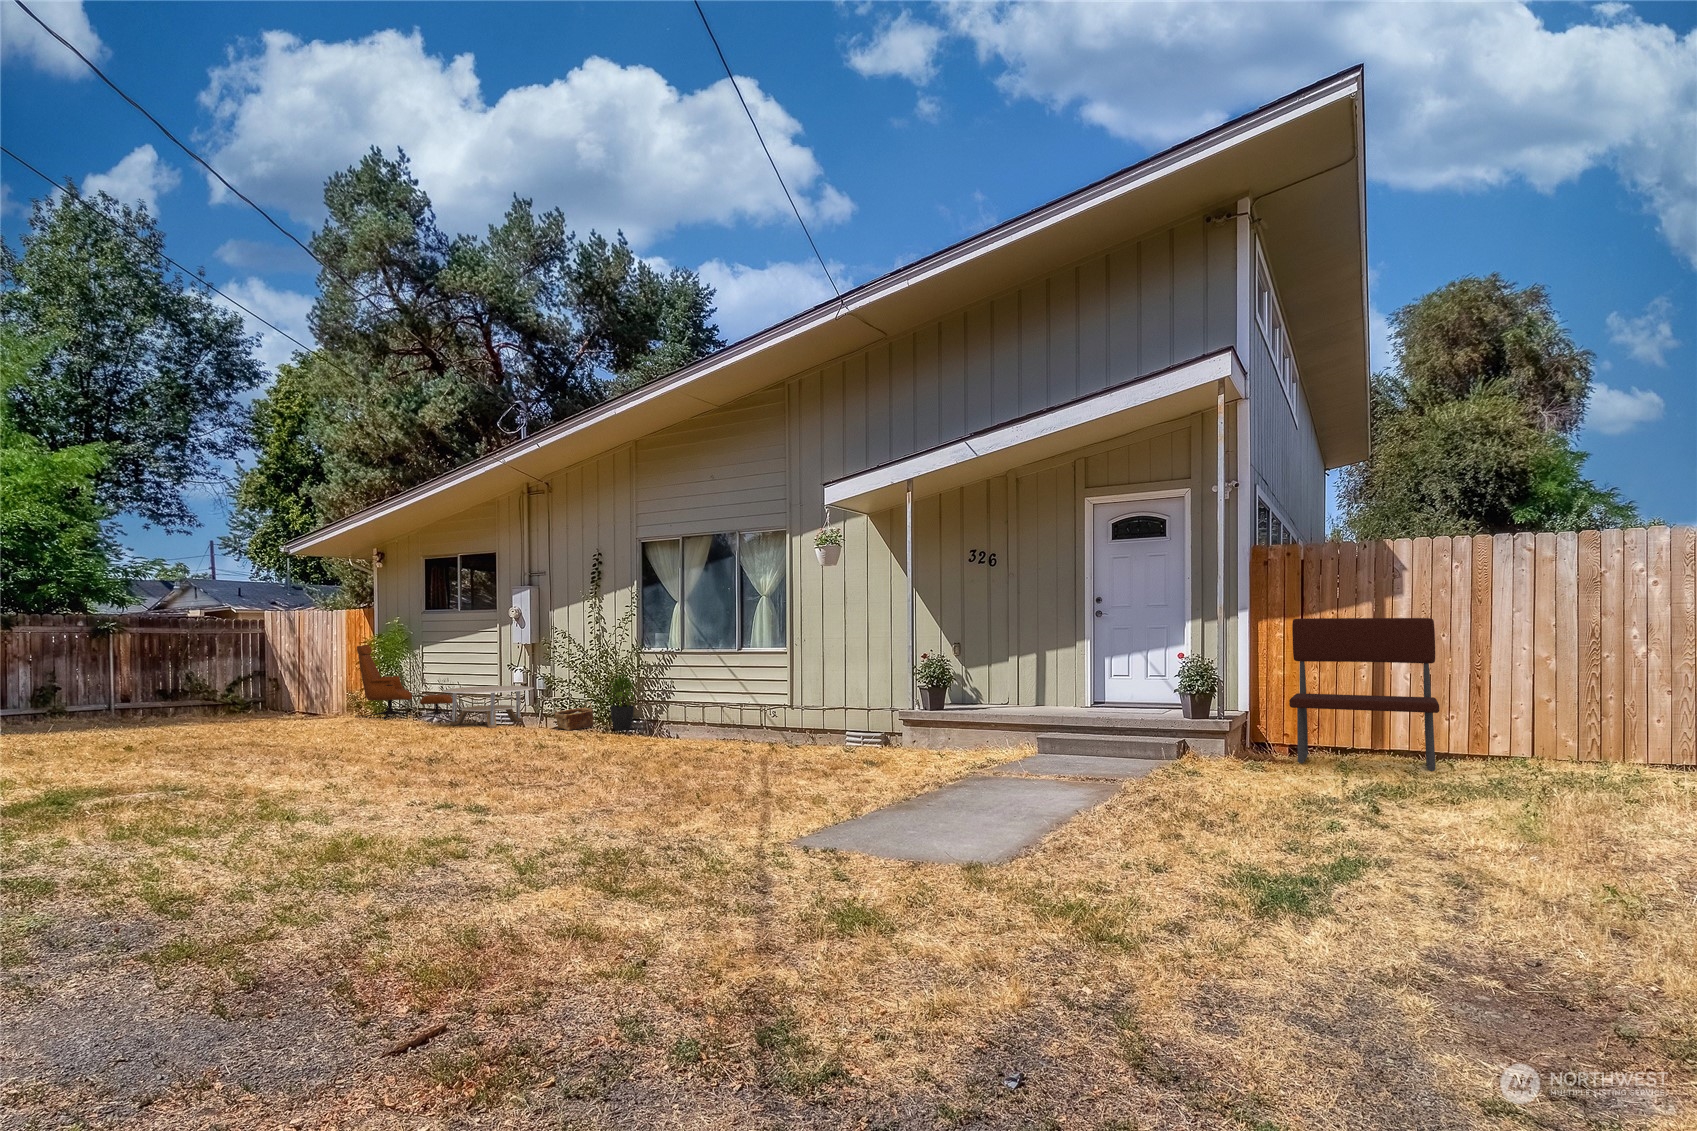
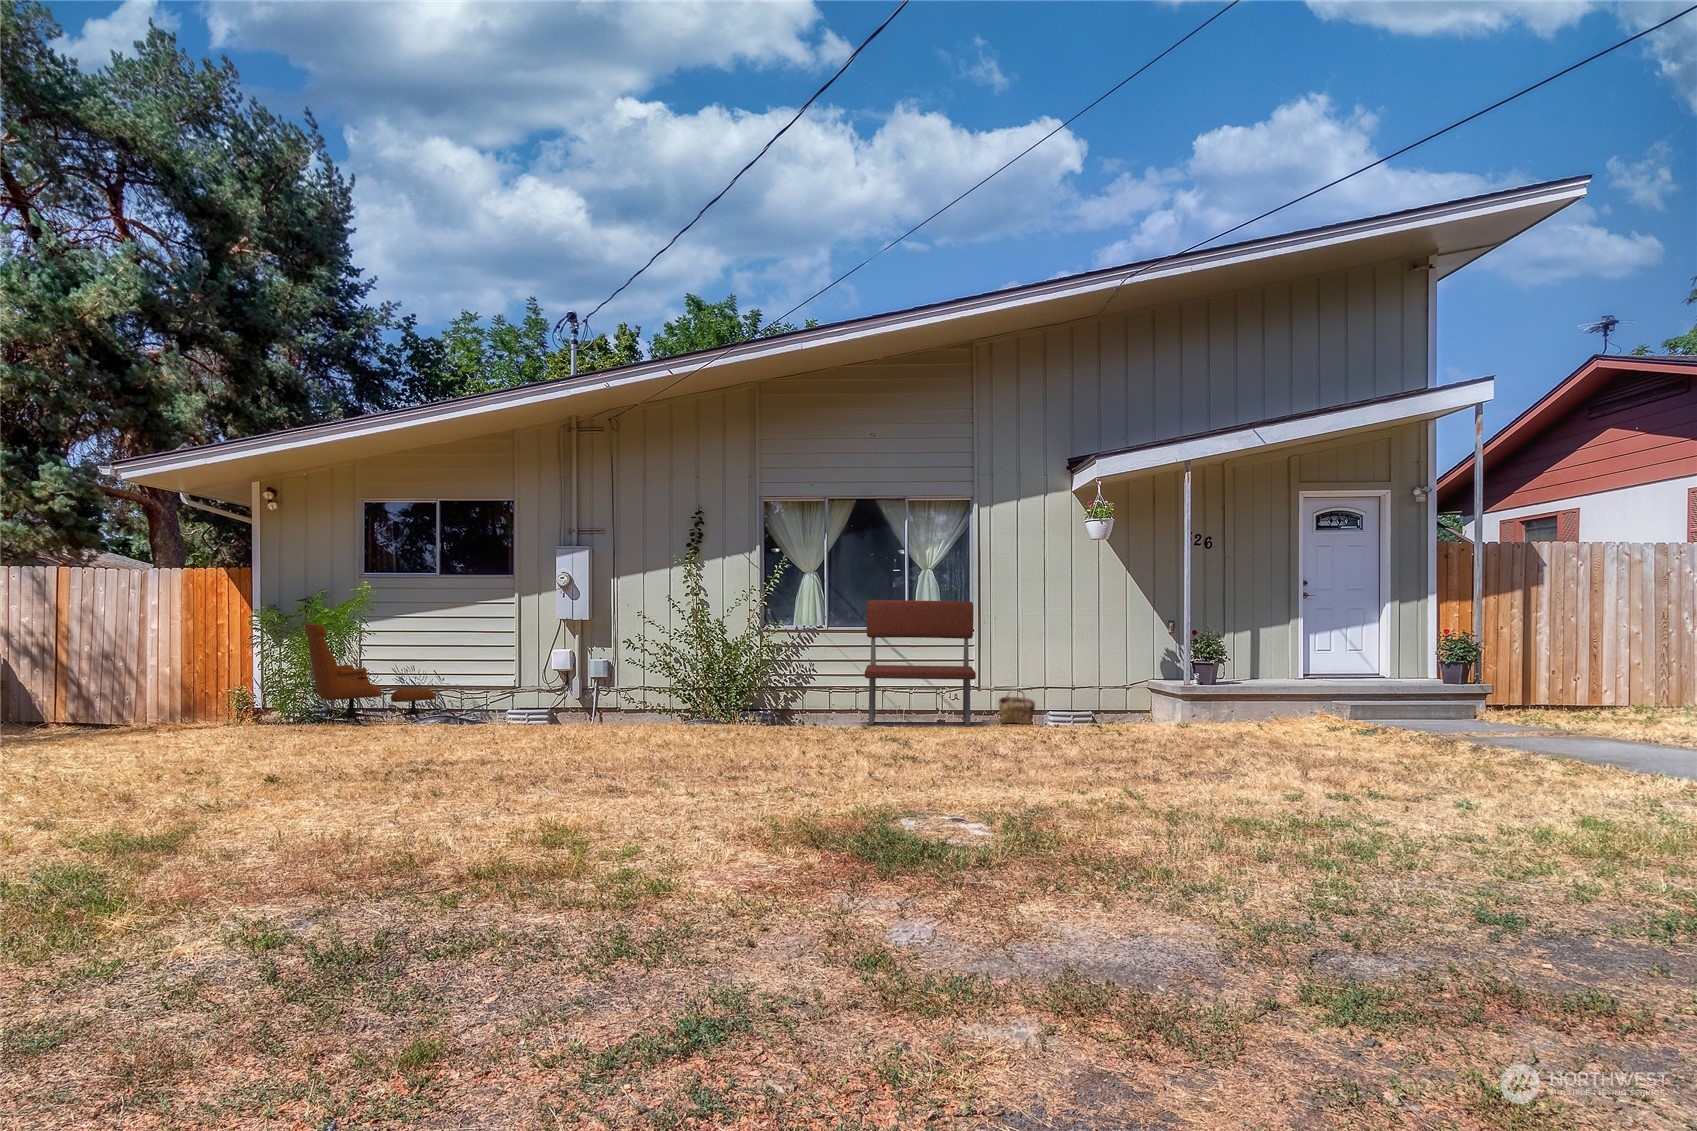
bench: present [1289,618,1439,771] -> present [865,600,976,726]
potted plant: present [607,675,634,731] -> none [746,657,788,724]
round table: present [443,686,534,728] -> none [497,674,612,730]
woven basket: present [555,702,593,730] -> present [998,689,1035,724]

